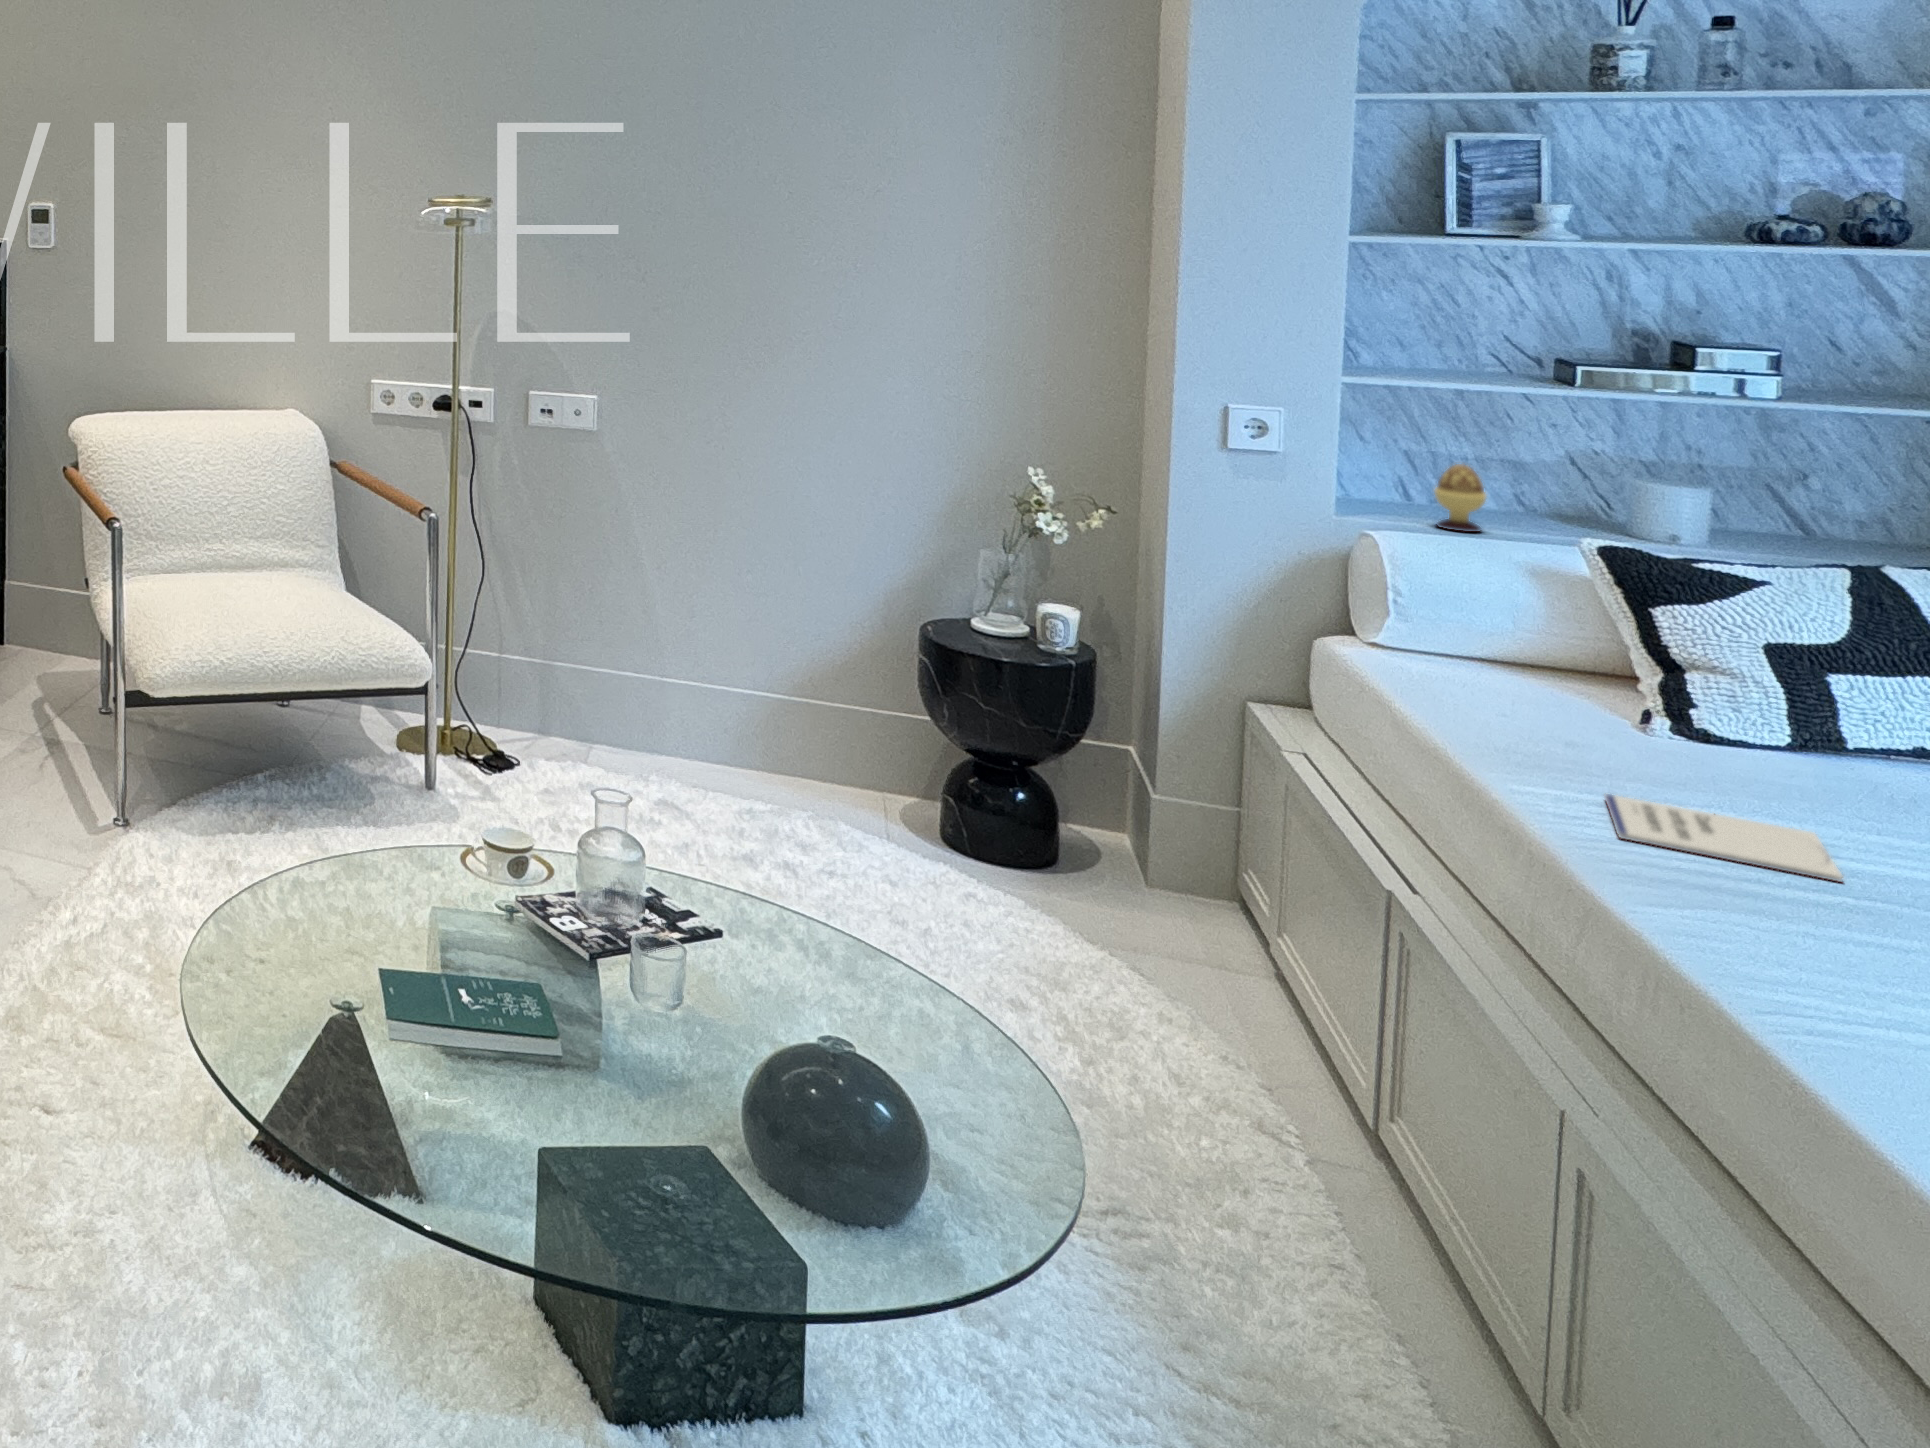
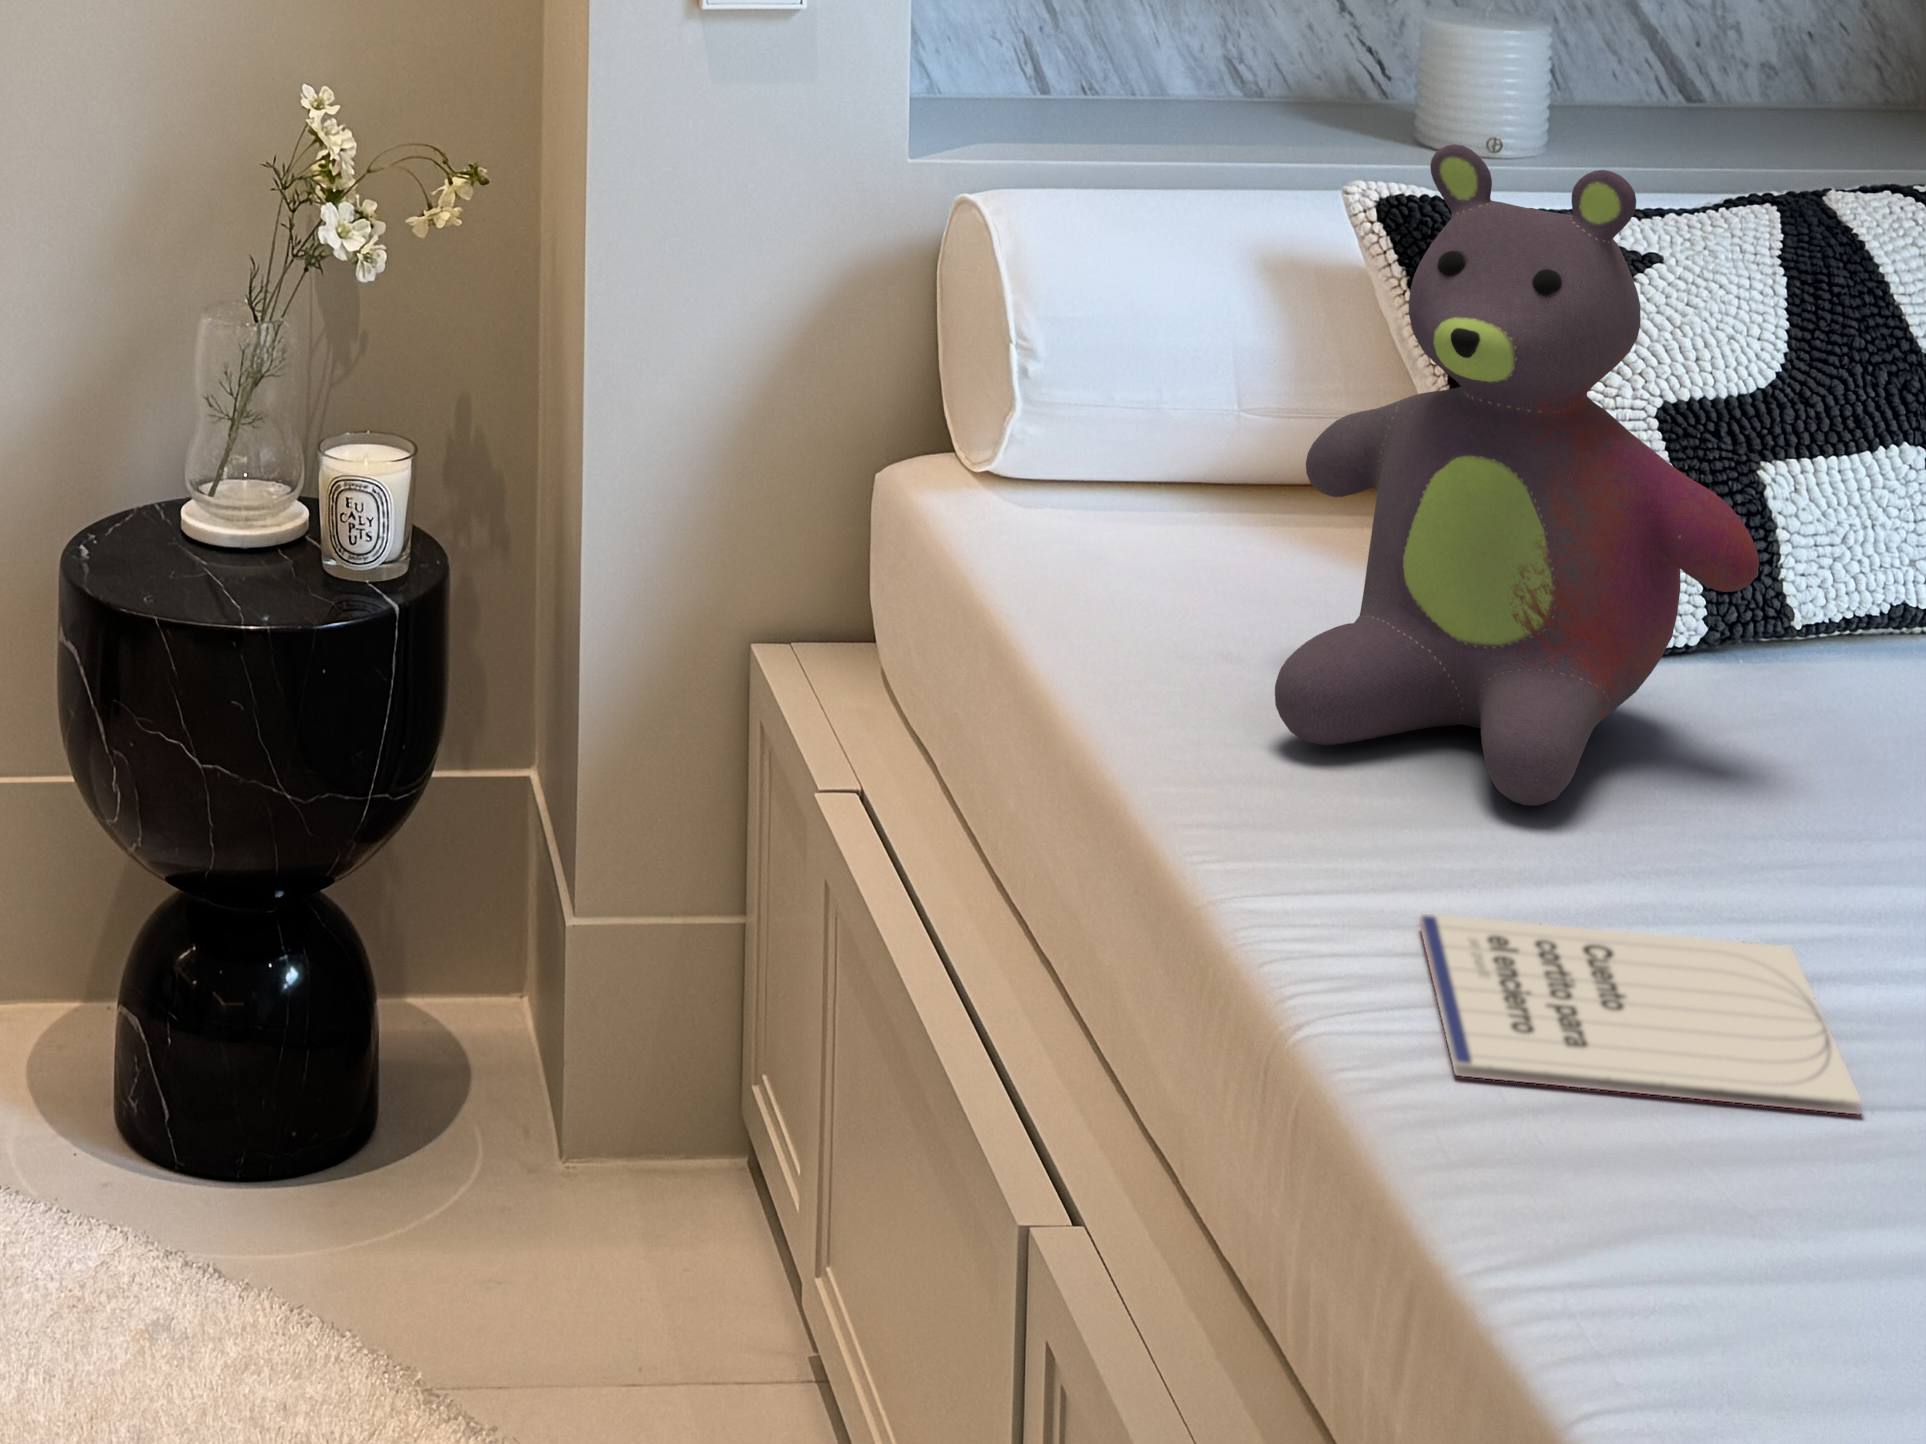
decorative egg: present [1435,464,1486,532] -> none [1093,14,1185,178]
stuffed bear: none [1531,514,1813,775] -> present [1275,144,1759,805]

